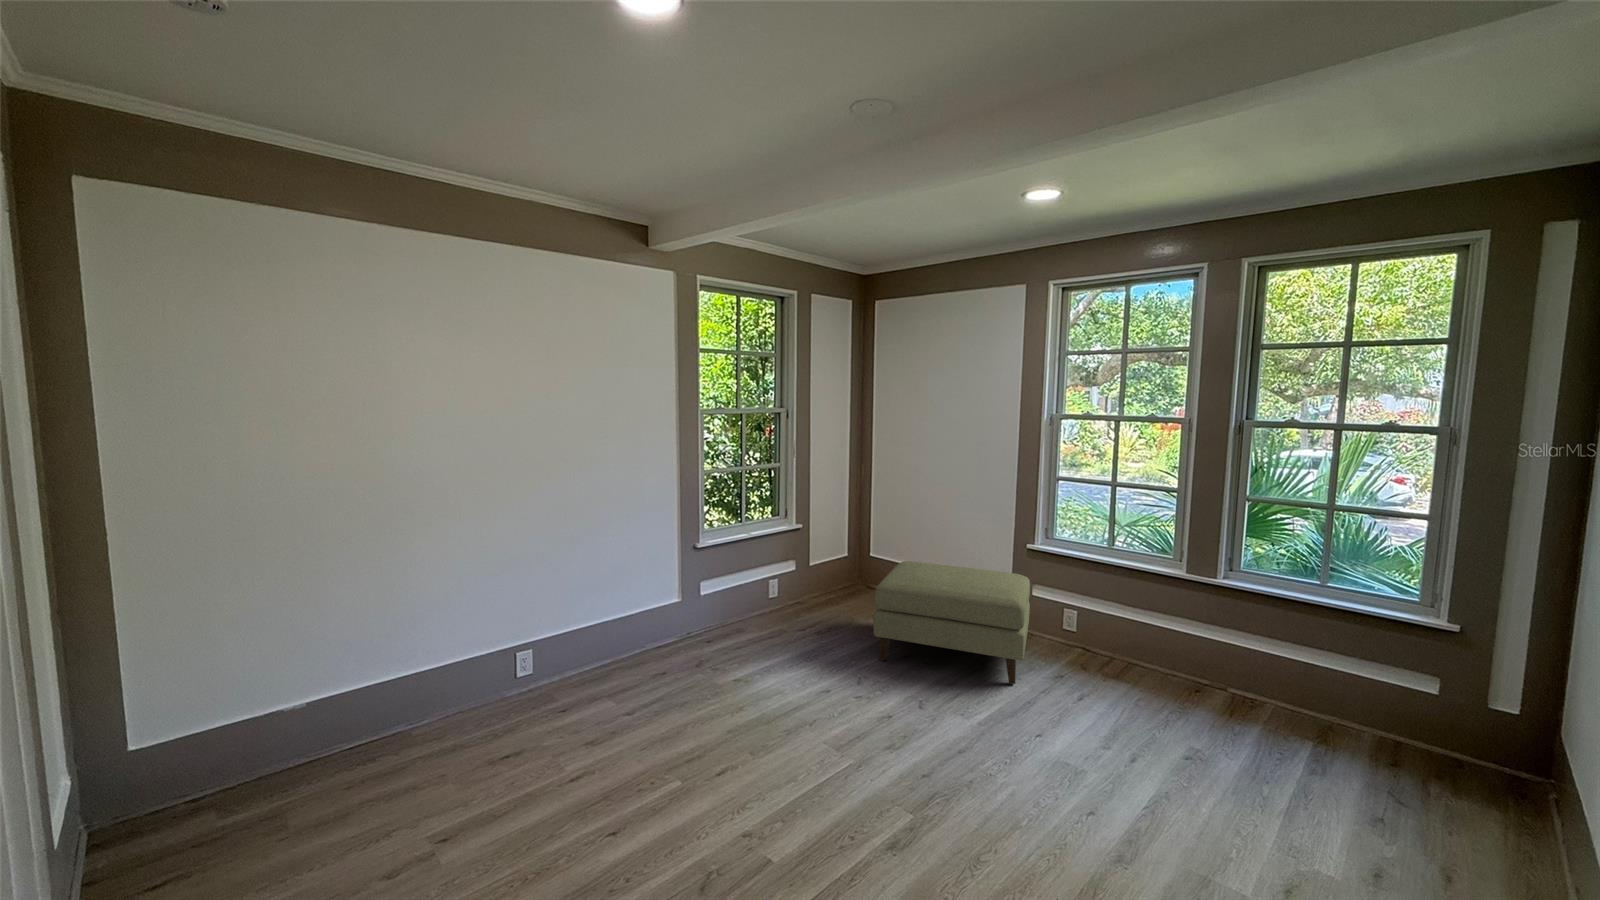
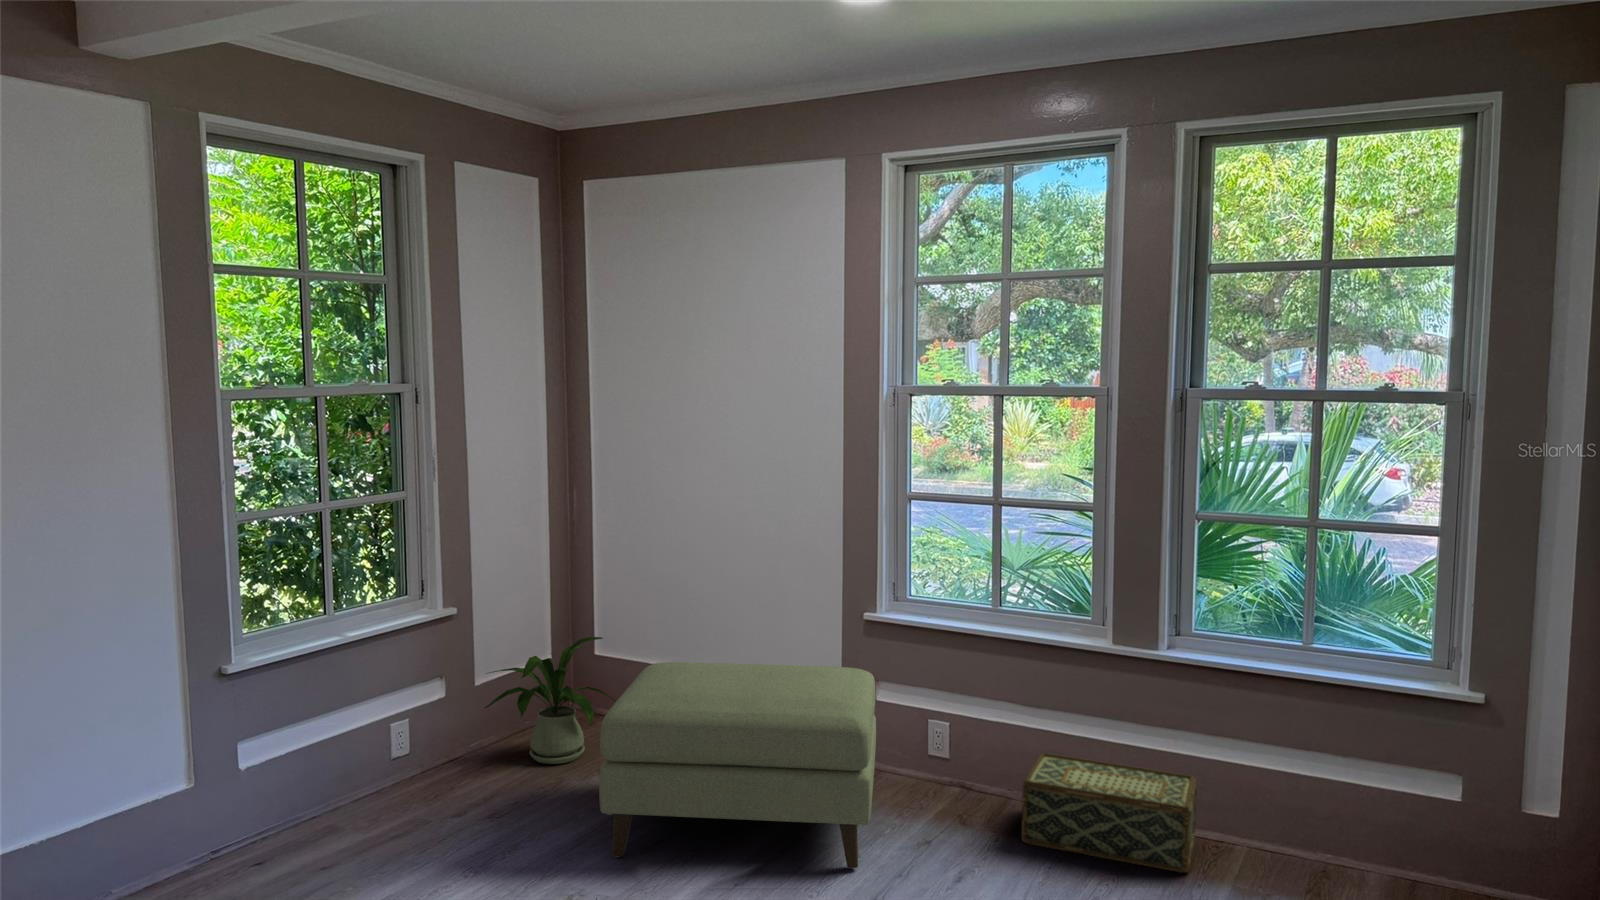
house plant: none [814,545,884,610] -> present [485,637,615,764]
woven basket: none [1118,635,1239,717] -> present [1022,753,1197,873]

